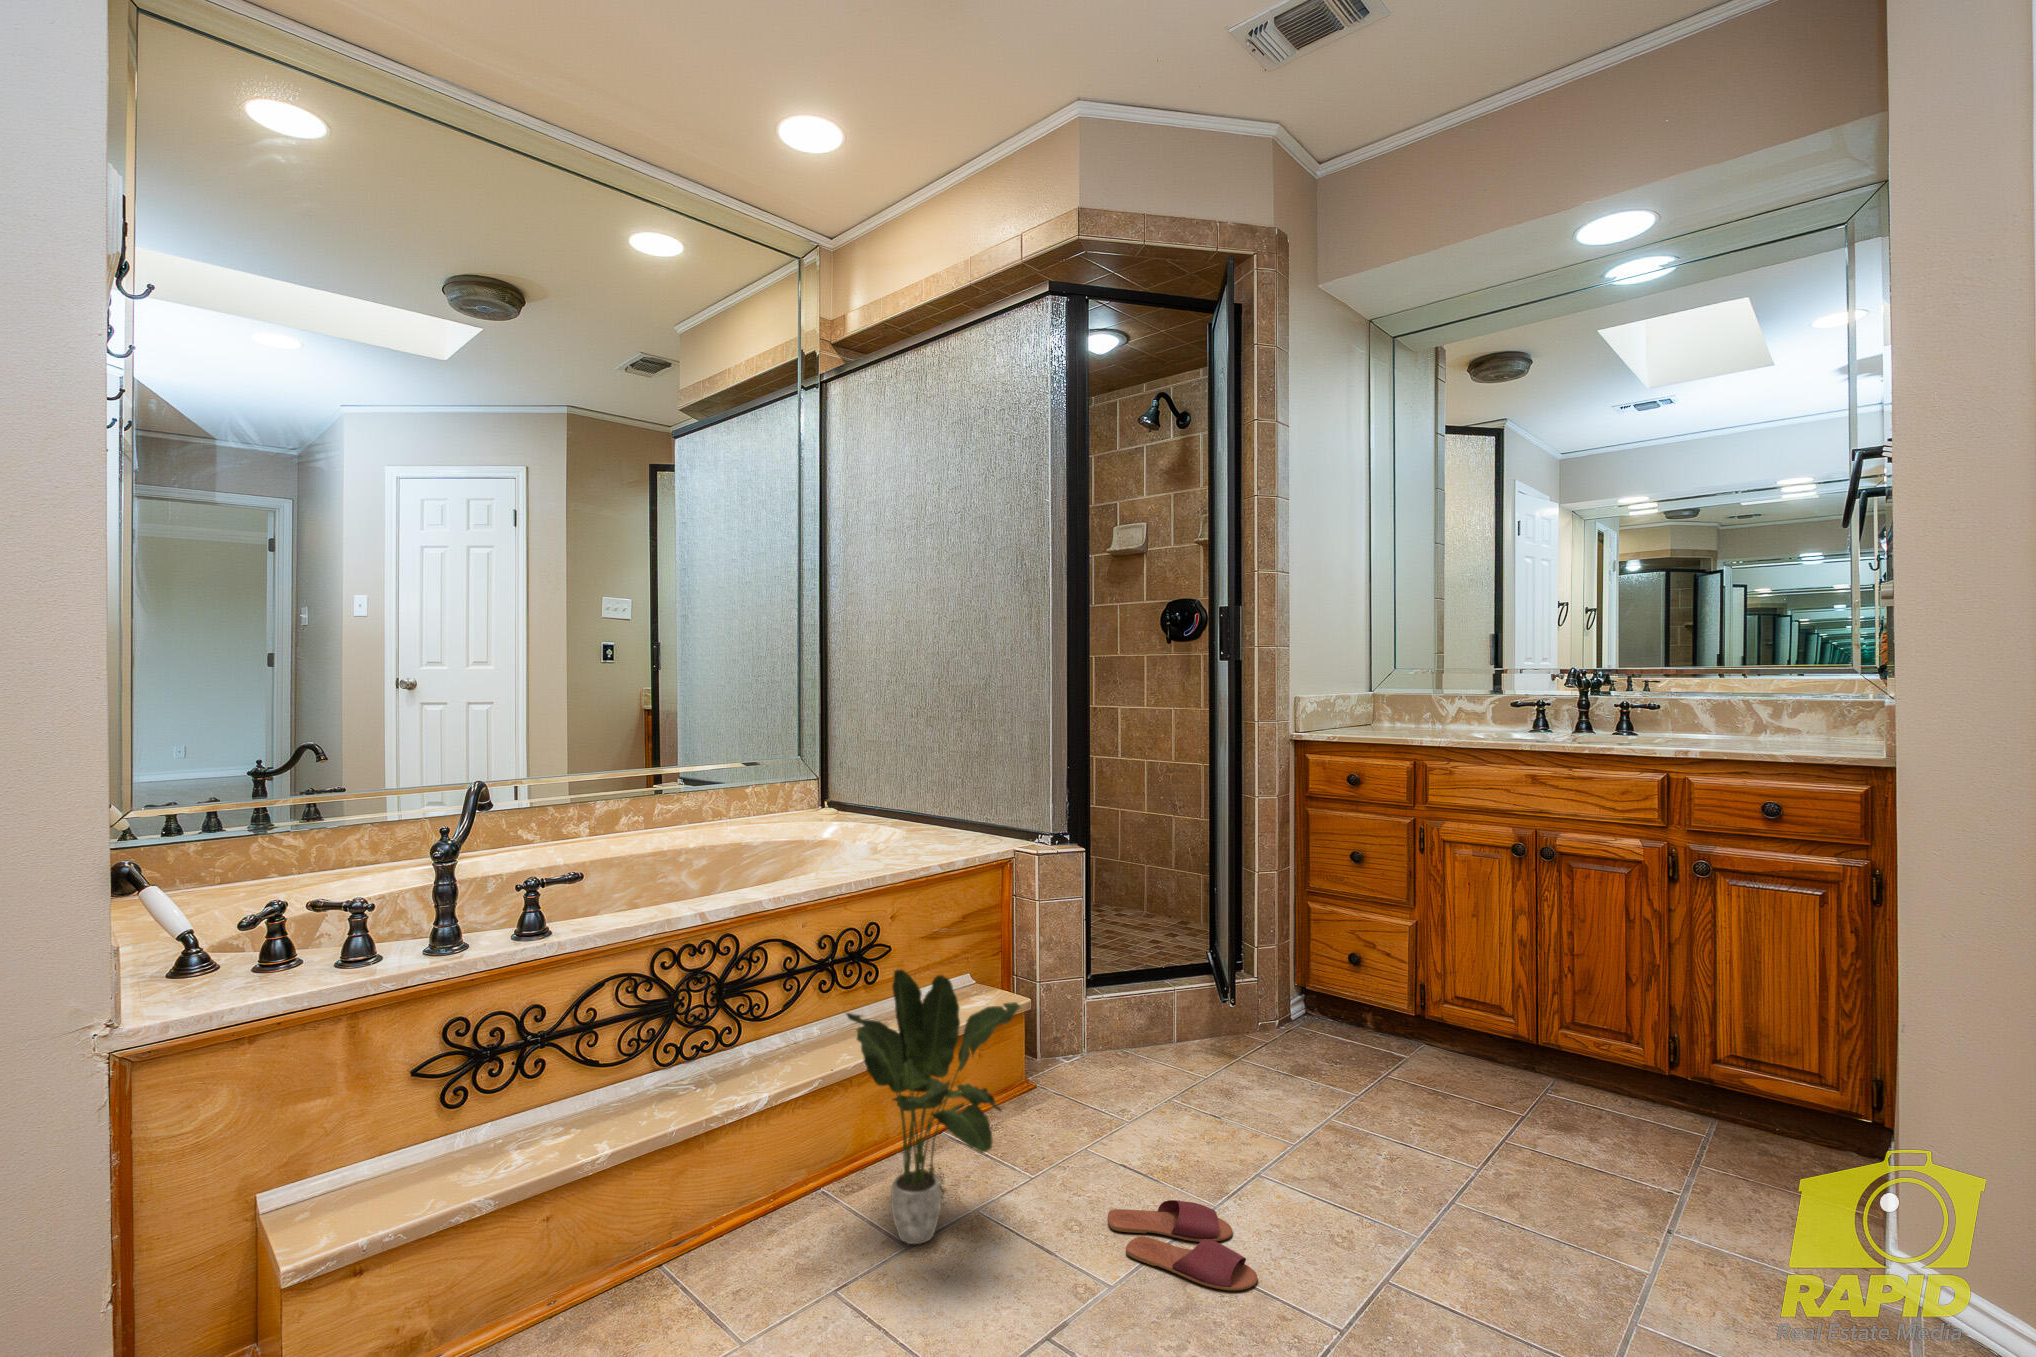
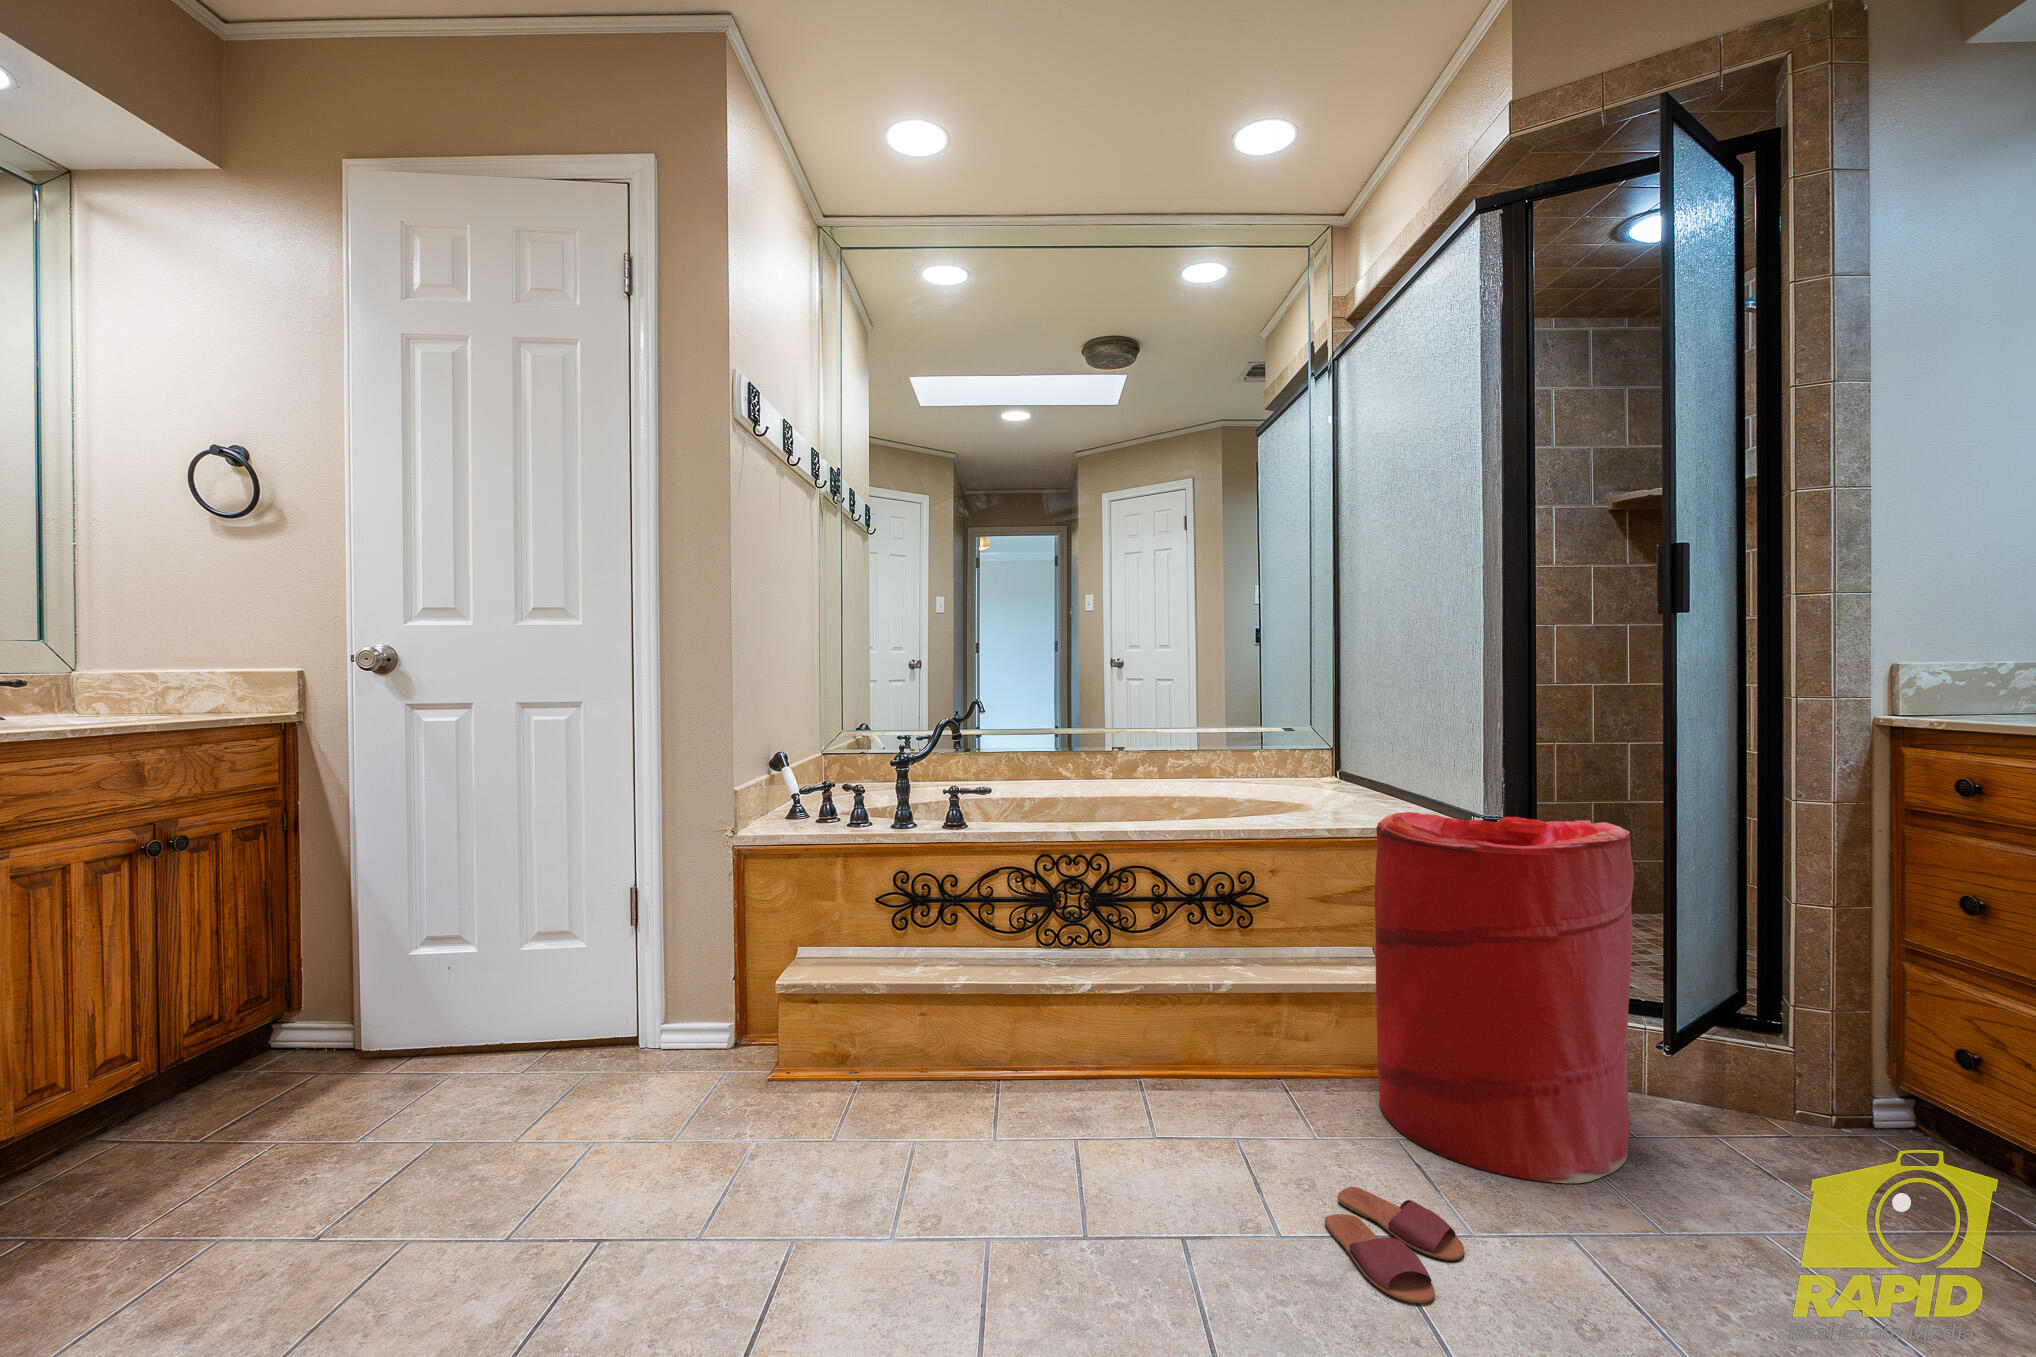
laundry hamper: none [1020,828,1225,1152] -> present [1374,812,1634,1183]
potted plant: present [847,969,1020,1244] -> none [1112,896,1266,1140]

